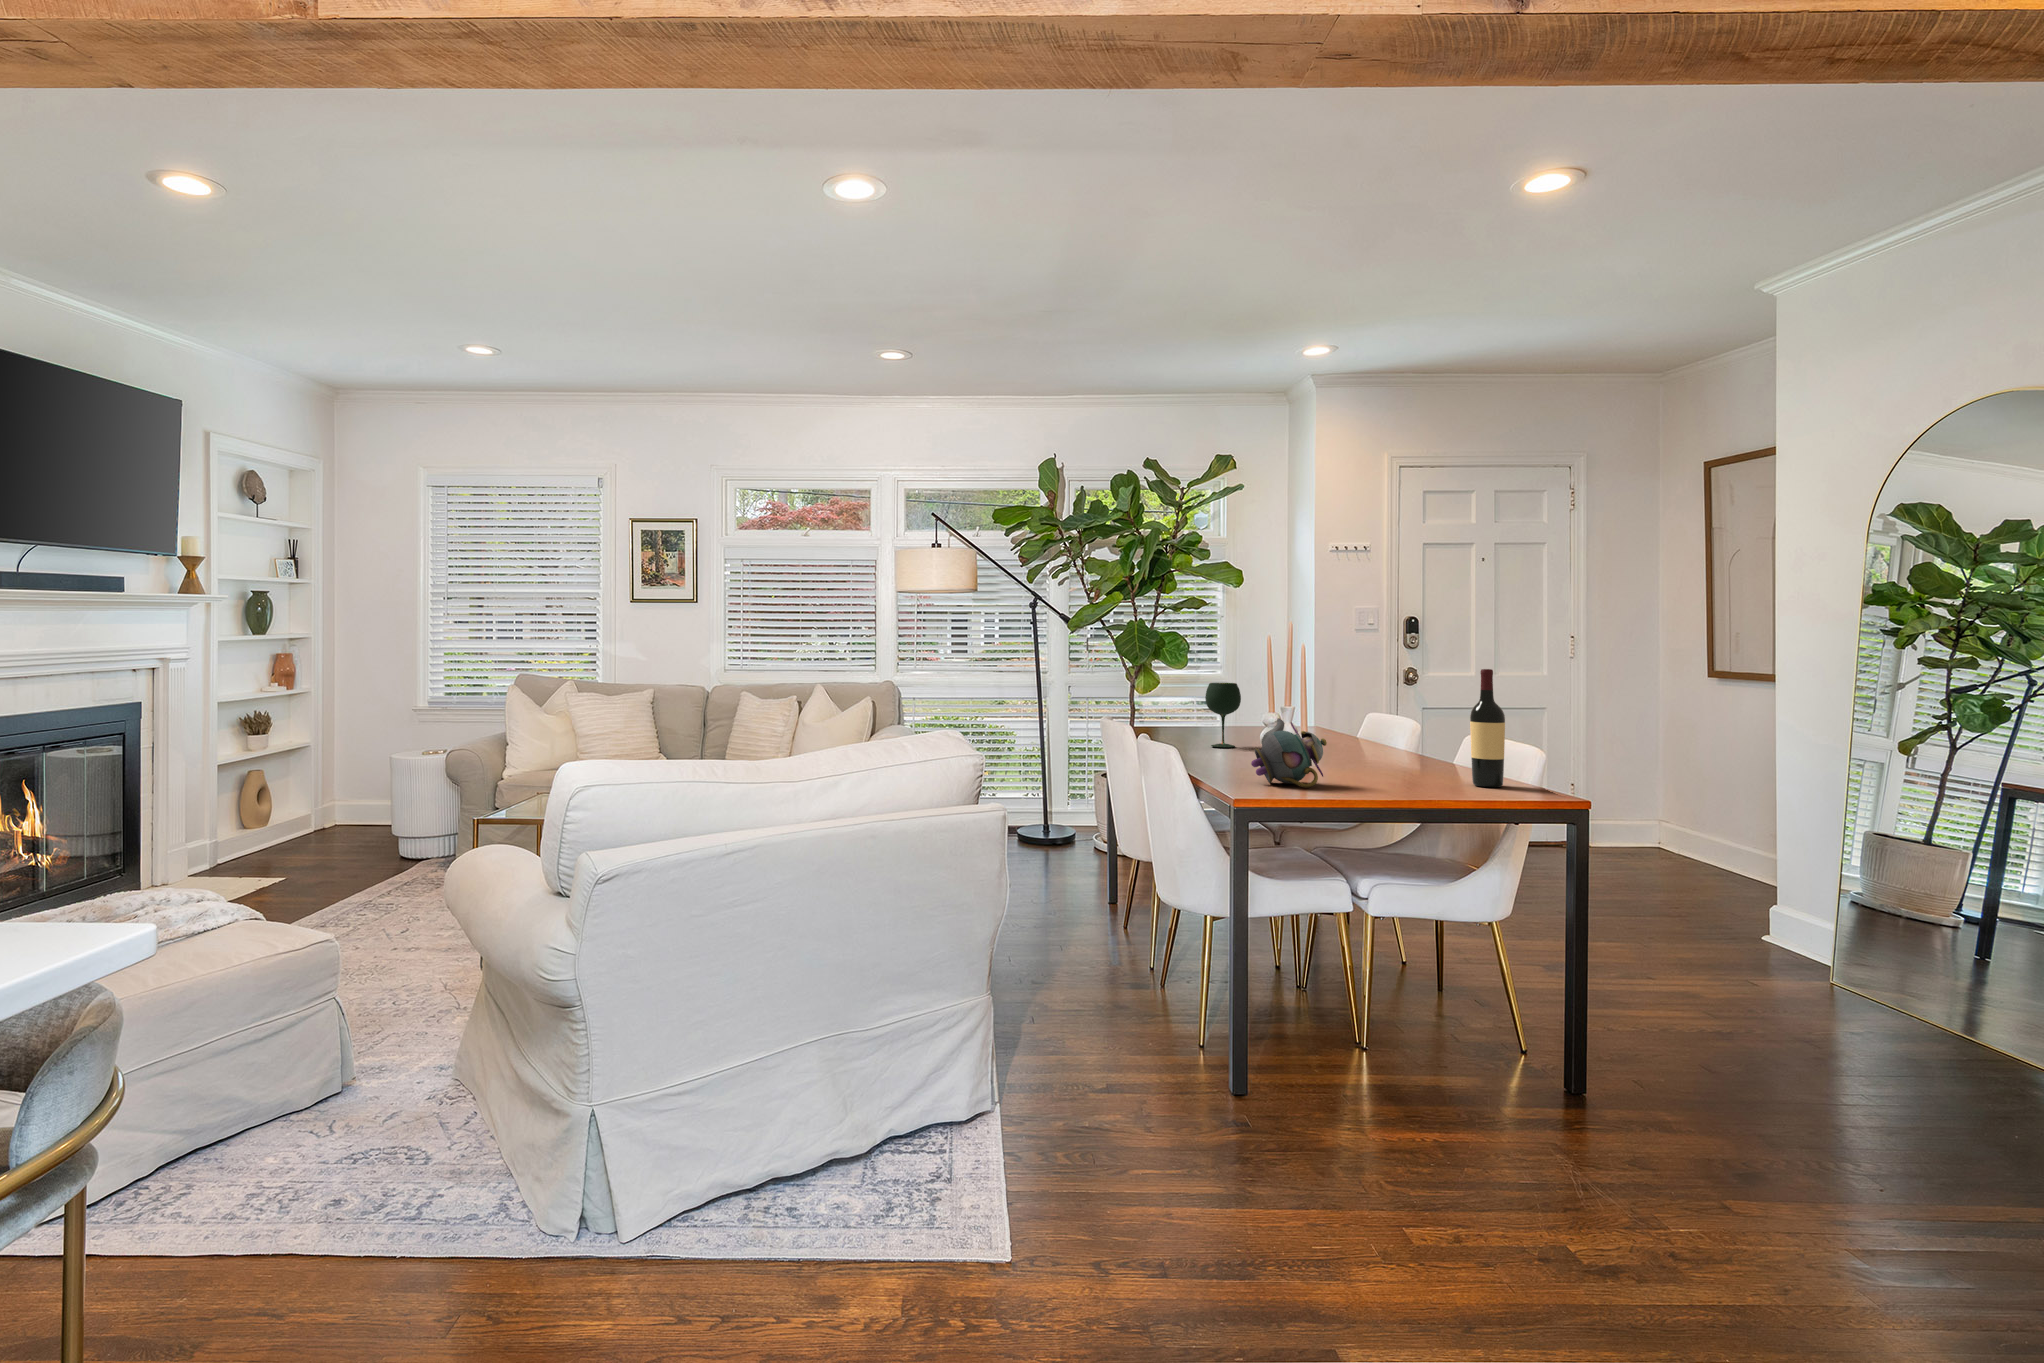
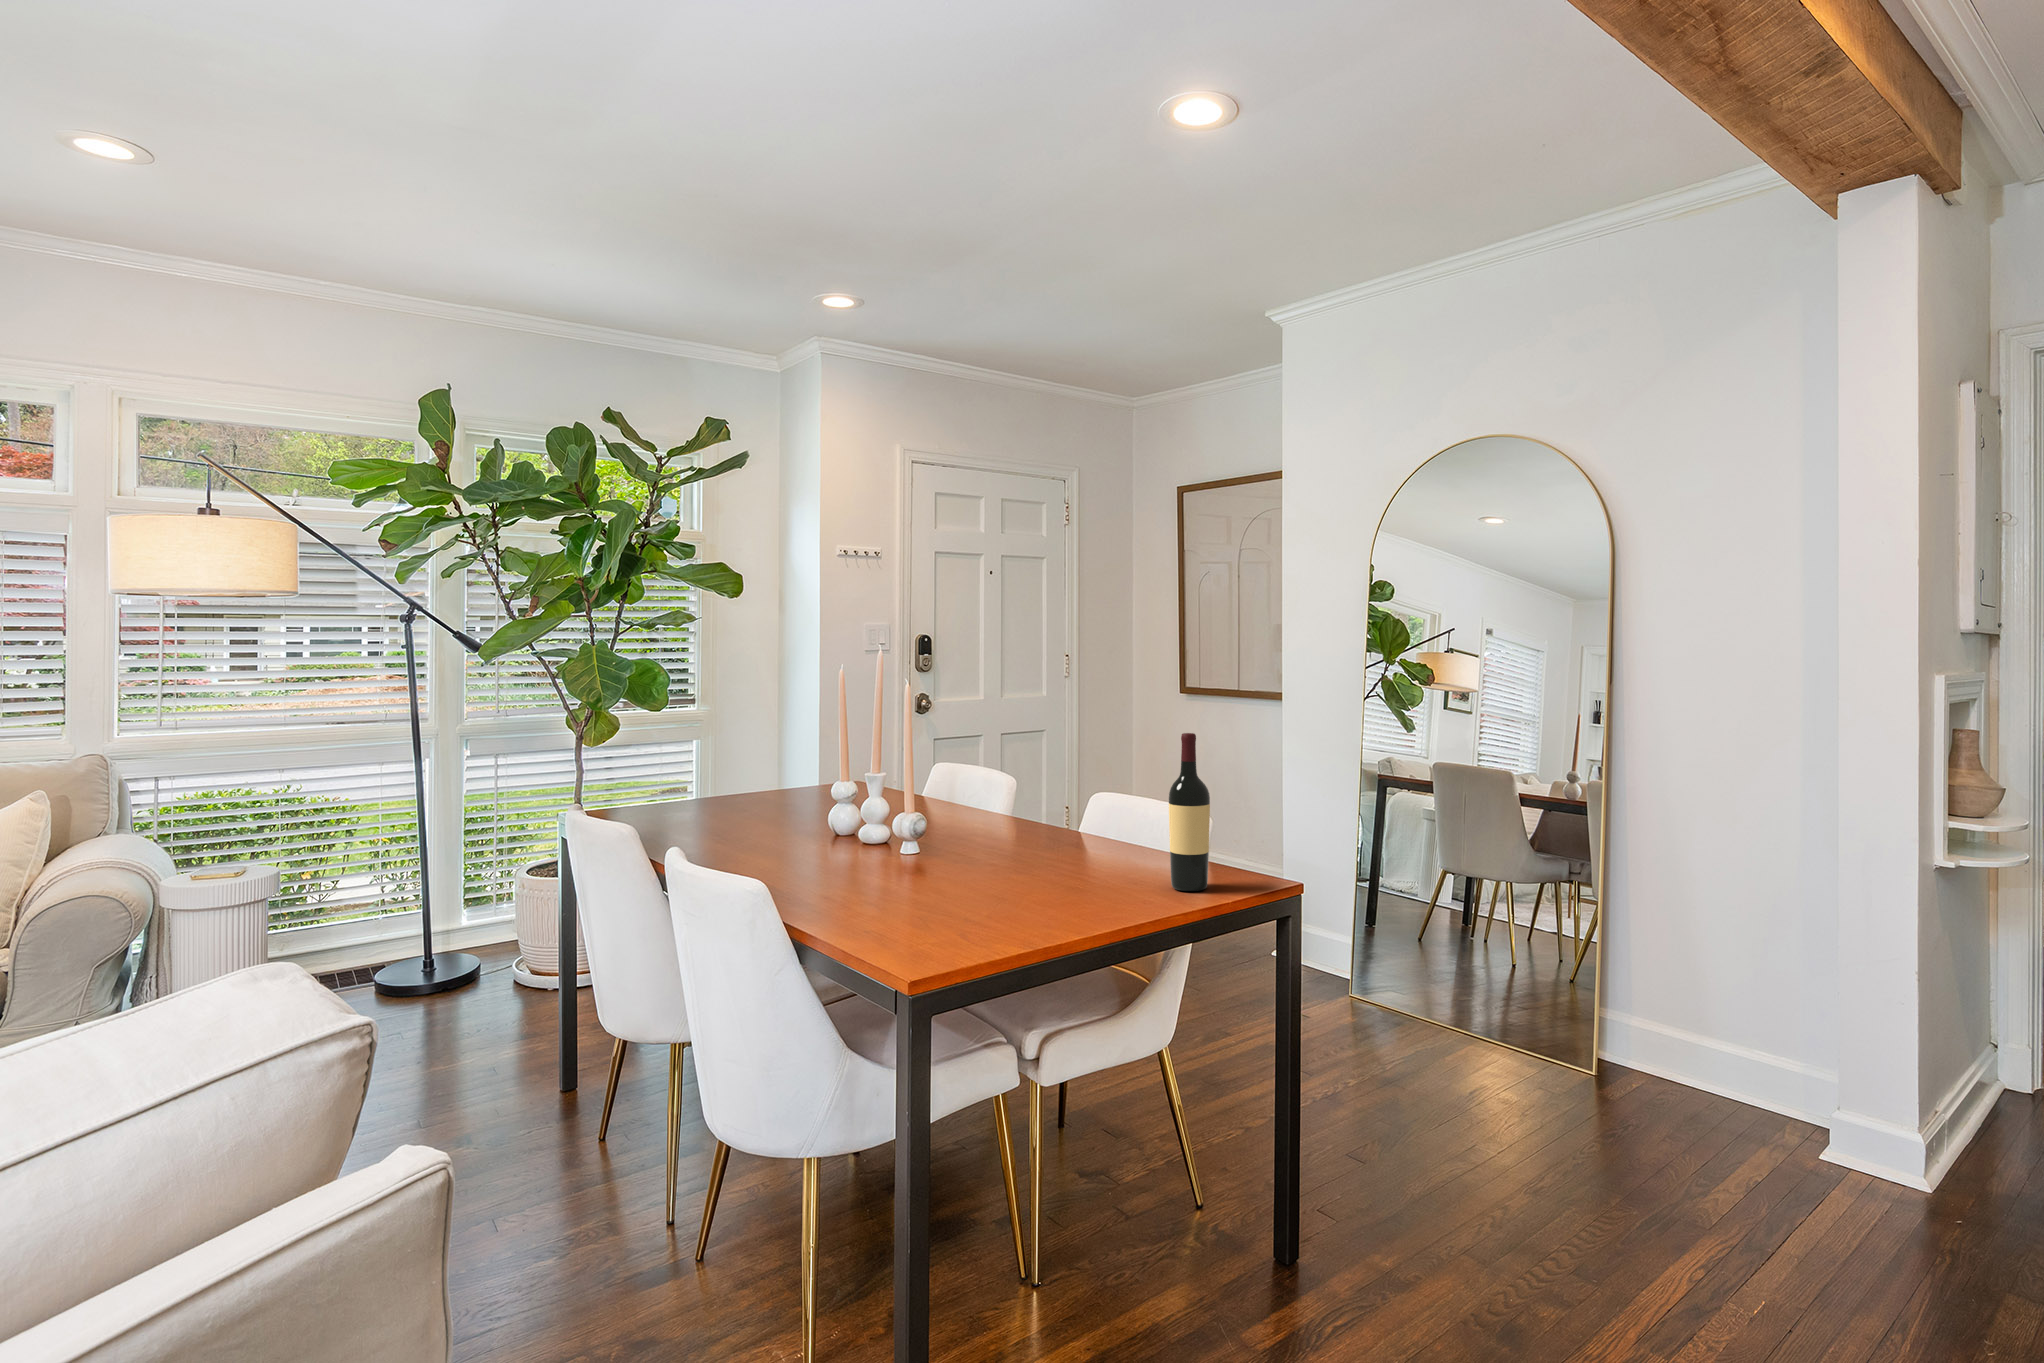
wine glass: present [1205,683,1241,748] -> none [751,747,803,844]
teapot: present [1251,718,1327,788] -> none [900,822,1012,934]

